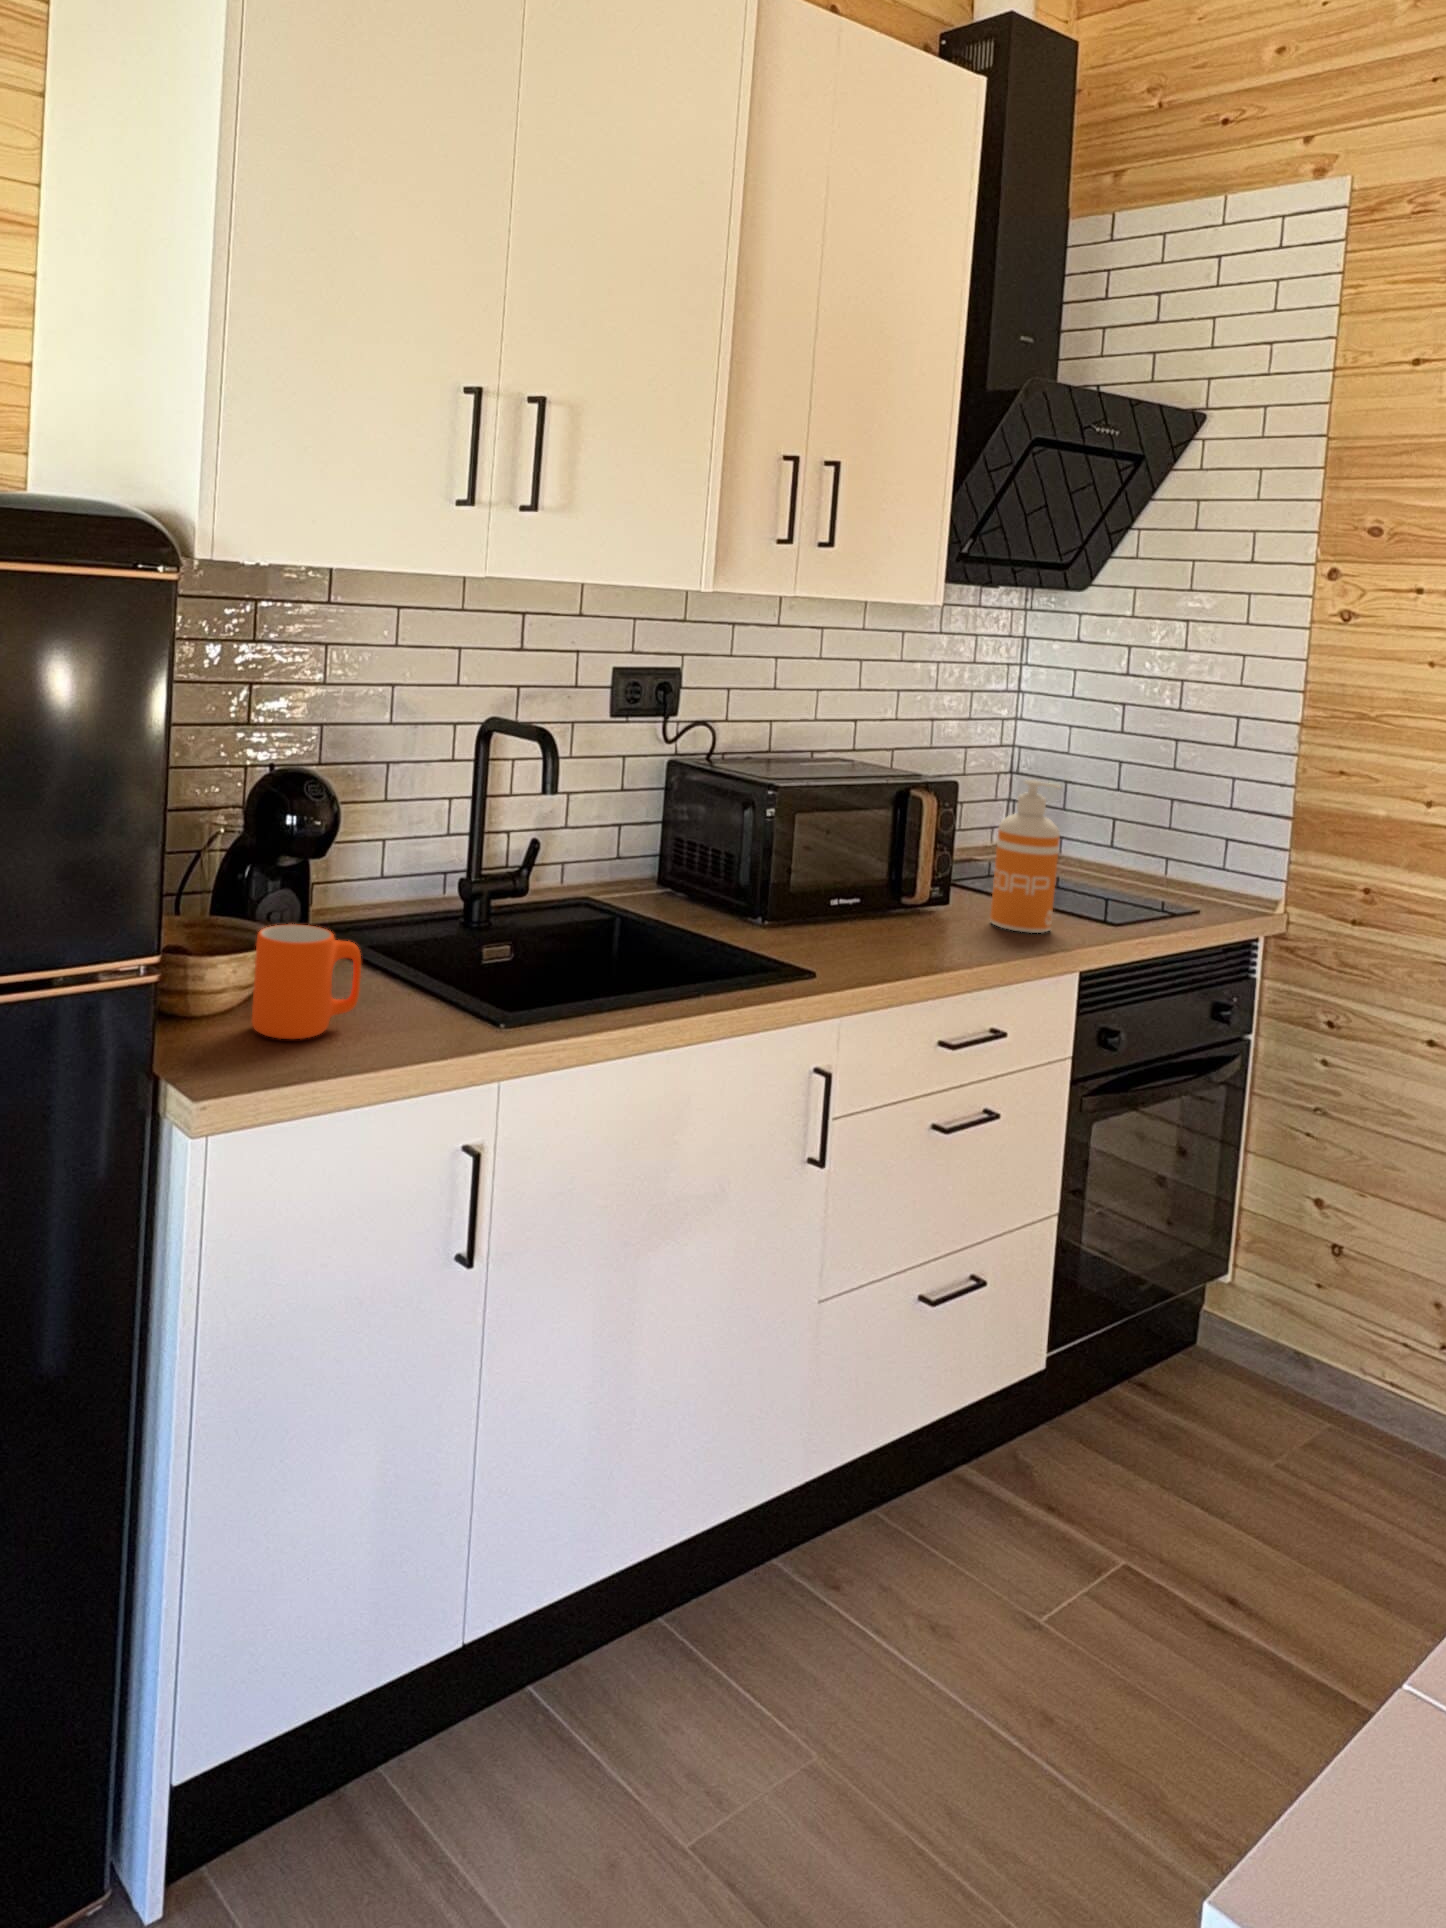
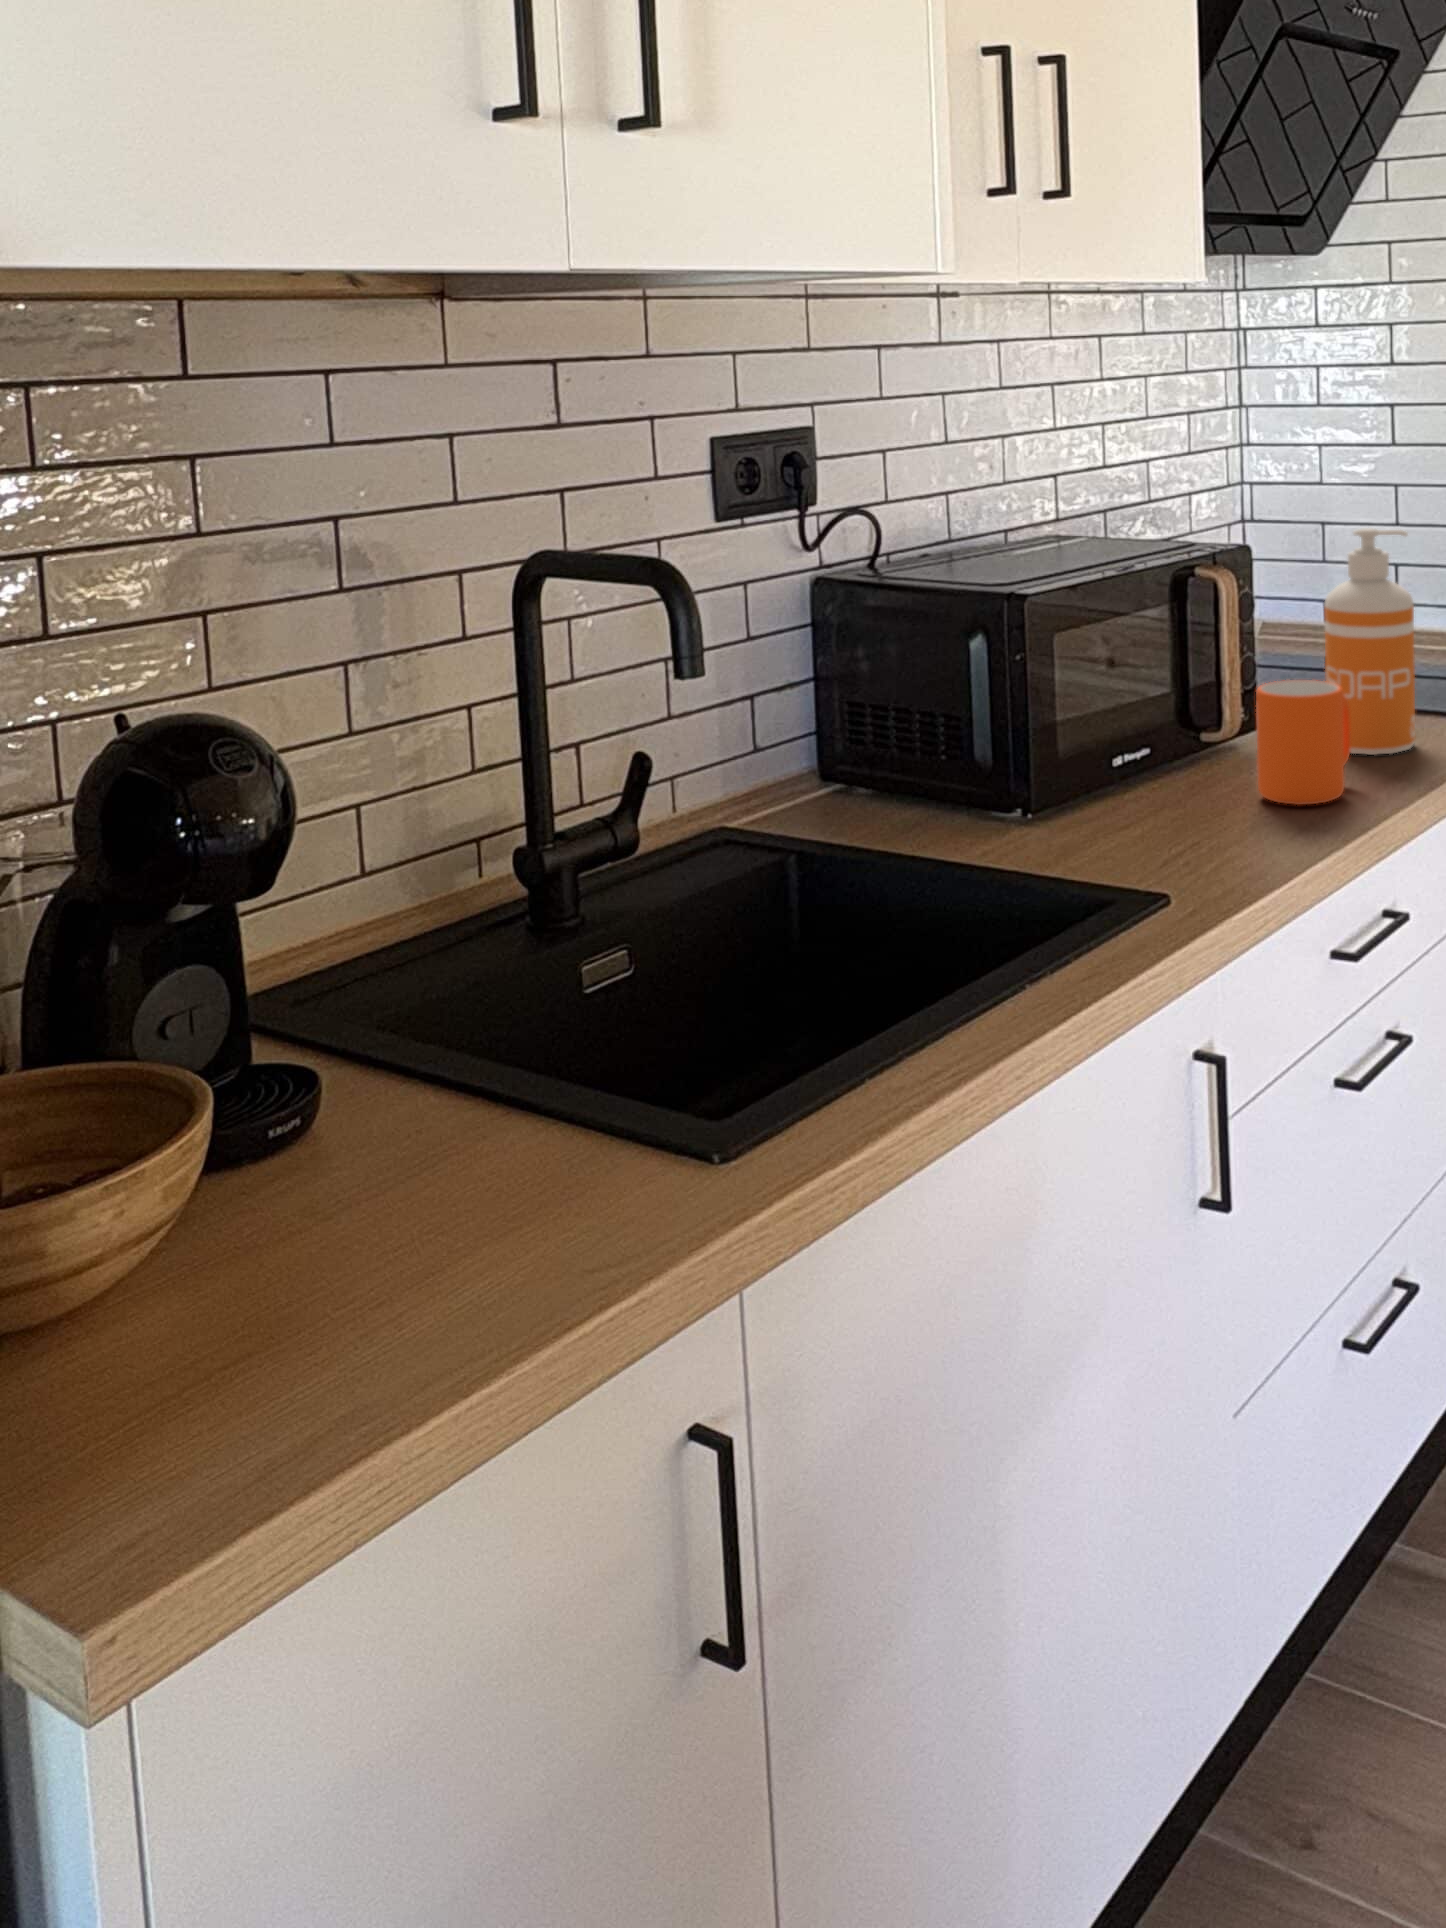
mug: present [252,924,361,1039] -> present [1256,680,1351,805]

